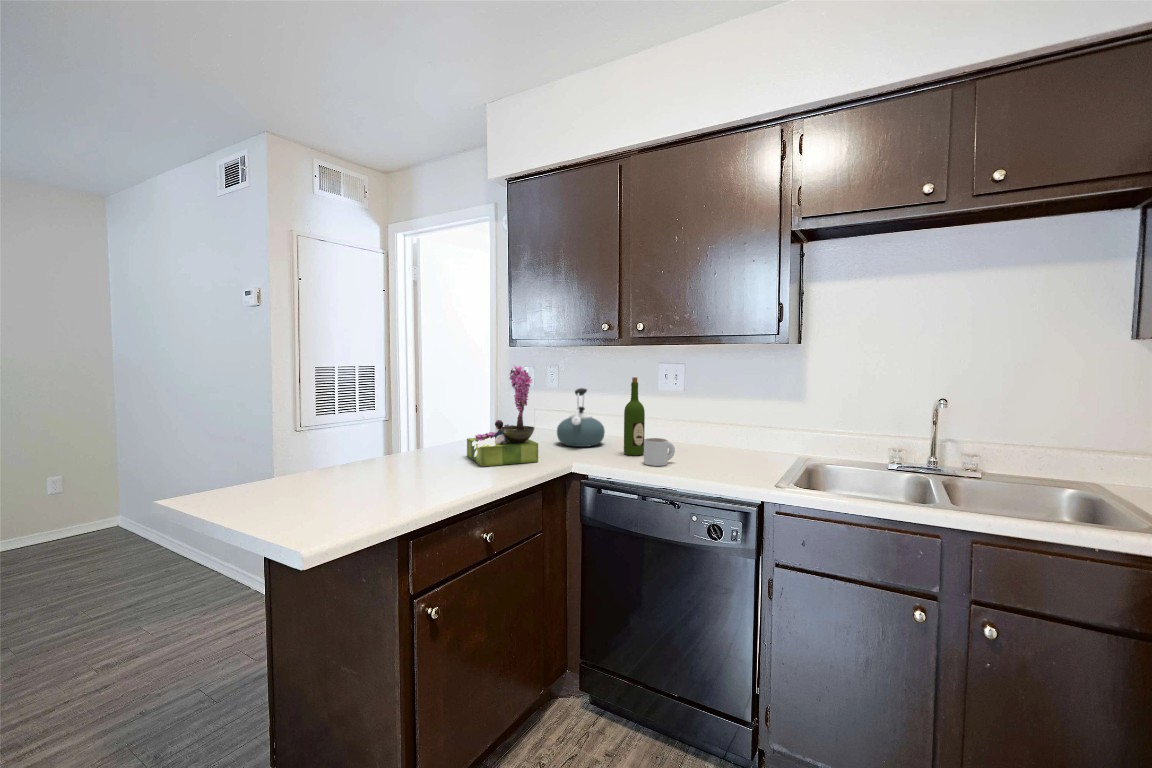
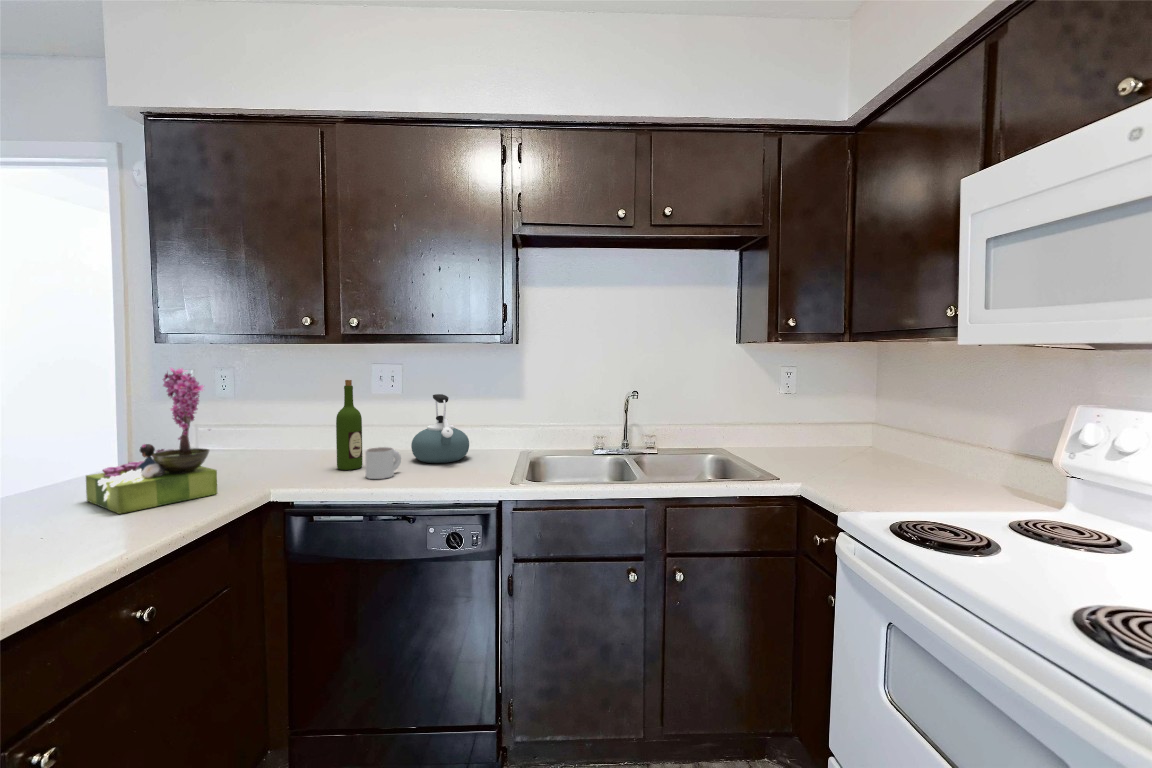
kettle: present [557,388,605,447] -> present [411,394,469,463]

